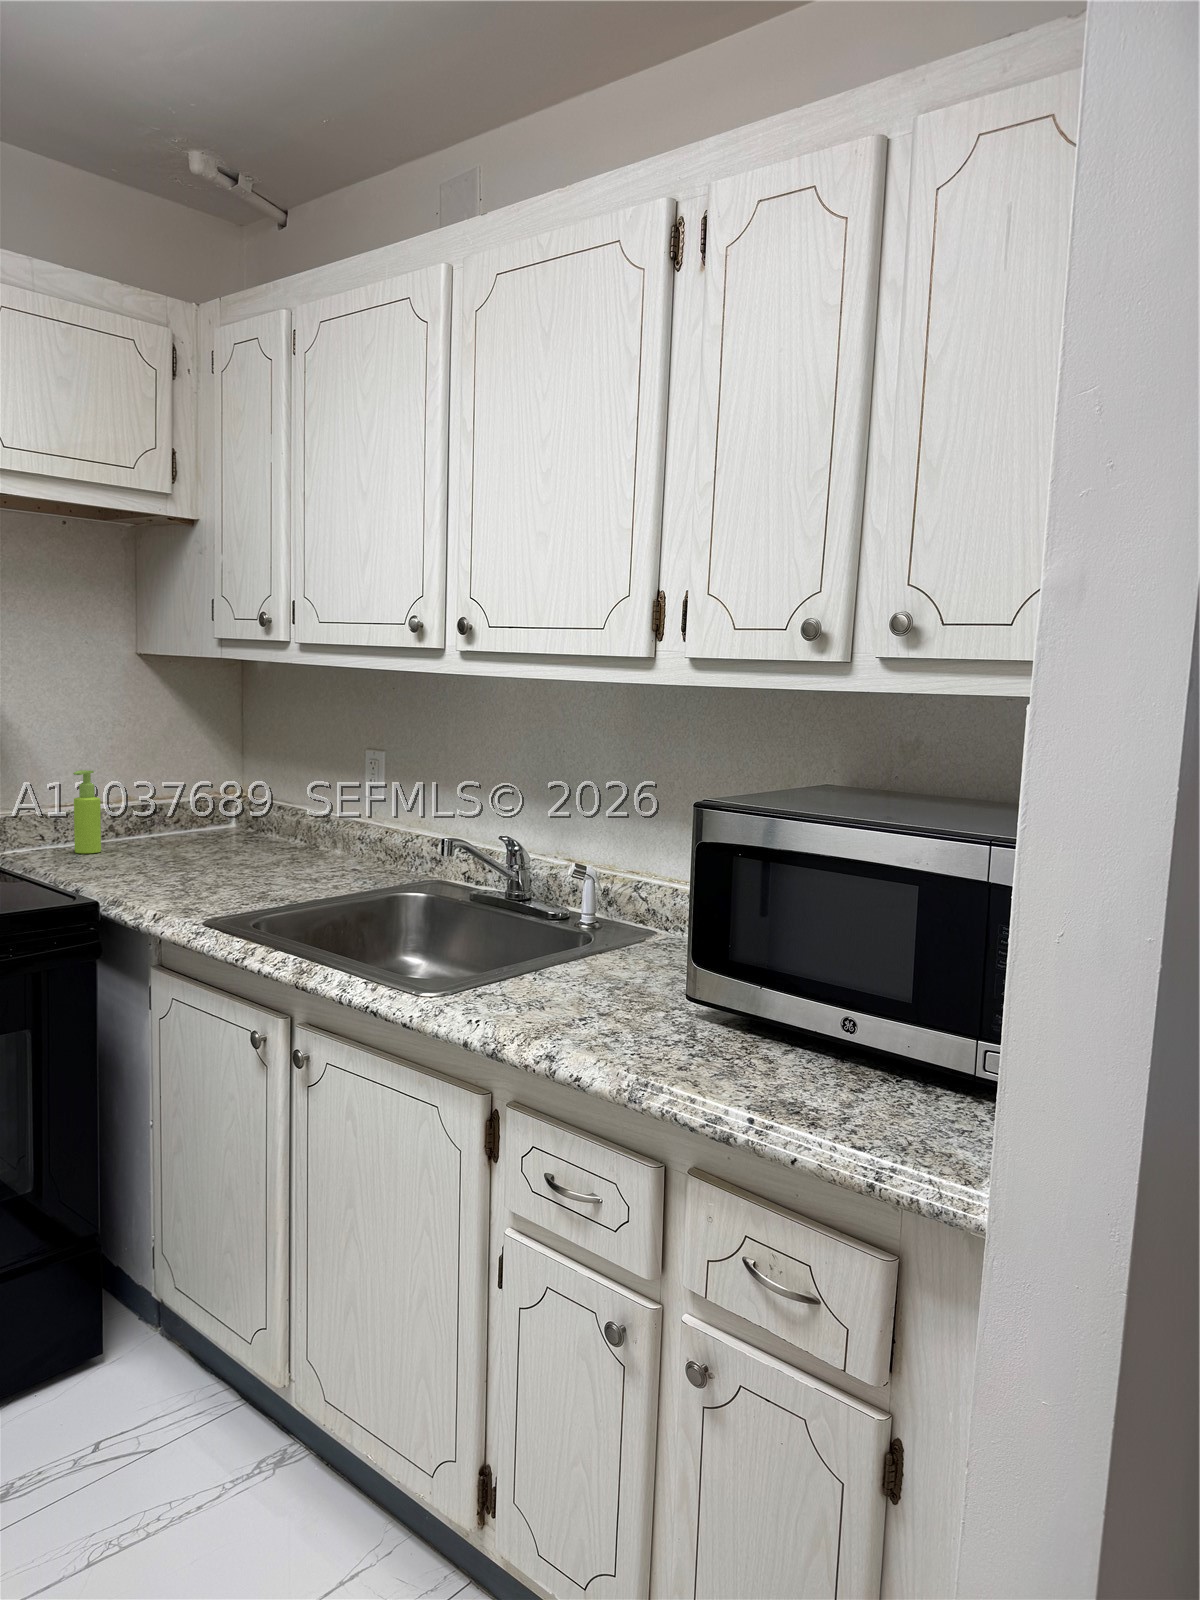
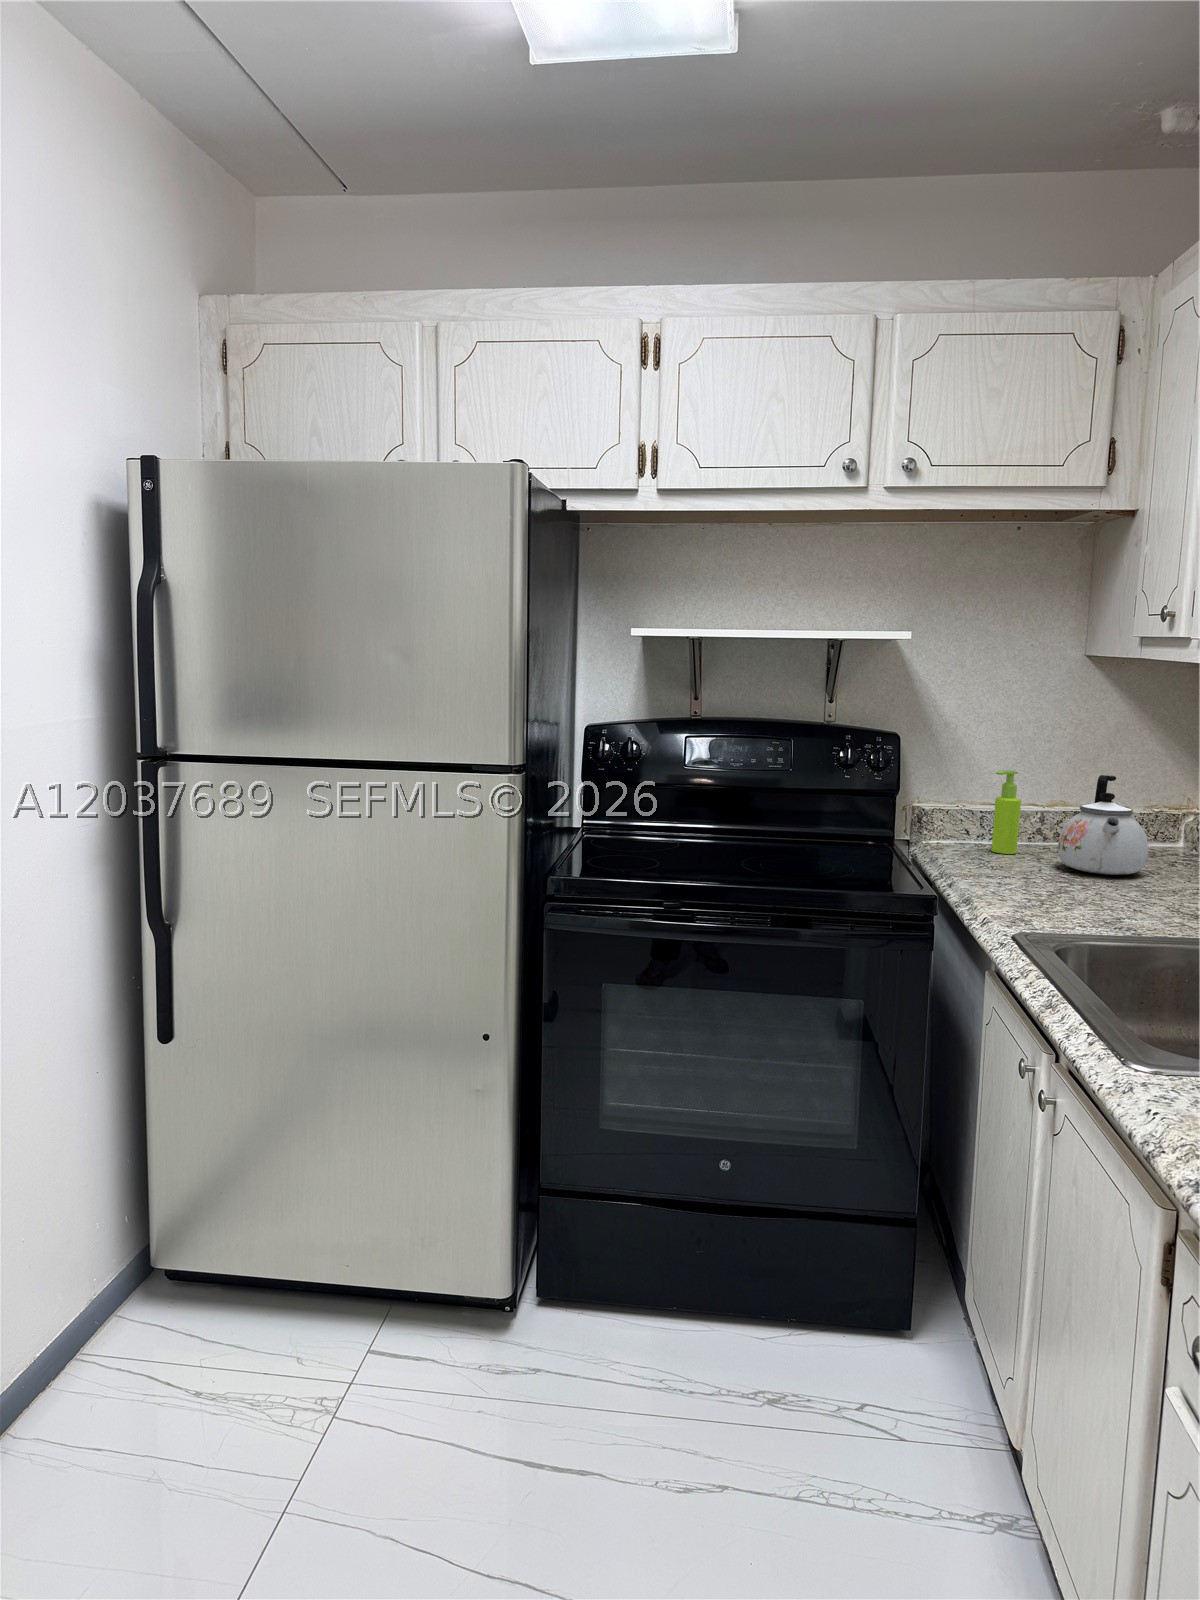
kettle: none [151,766,233,857] -> present [1058,775,1148,875]

